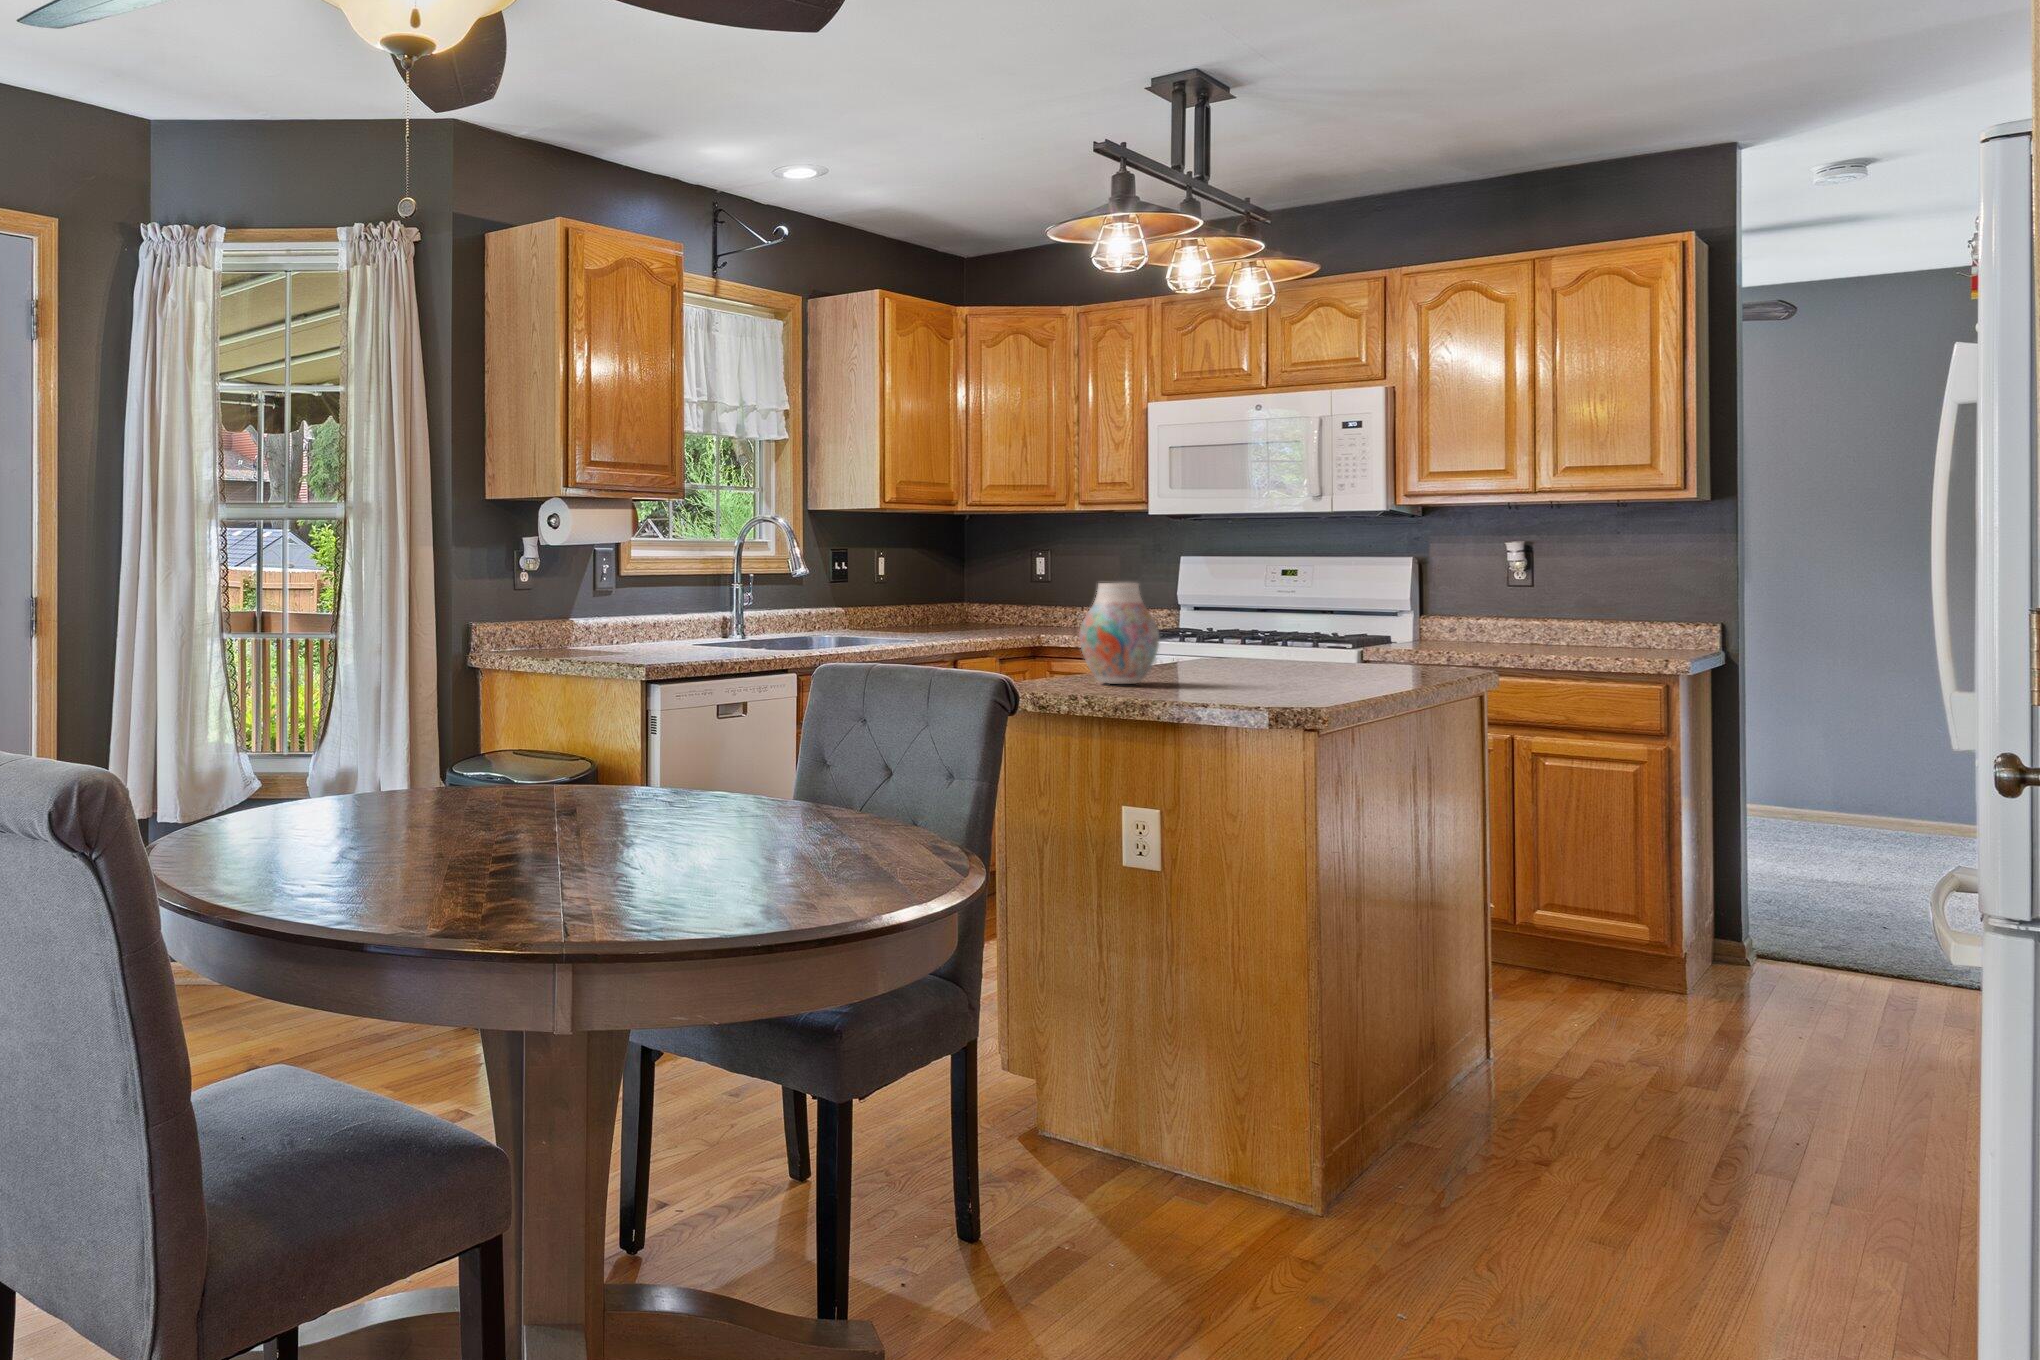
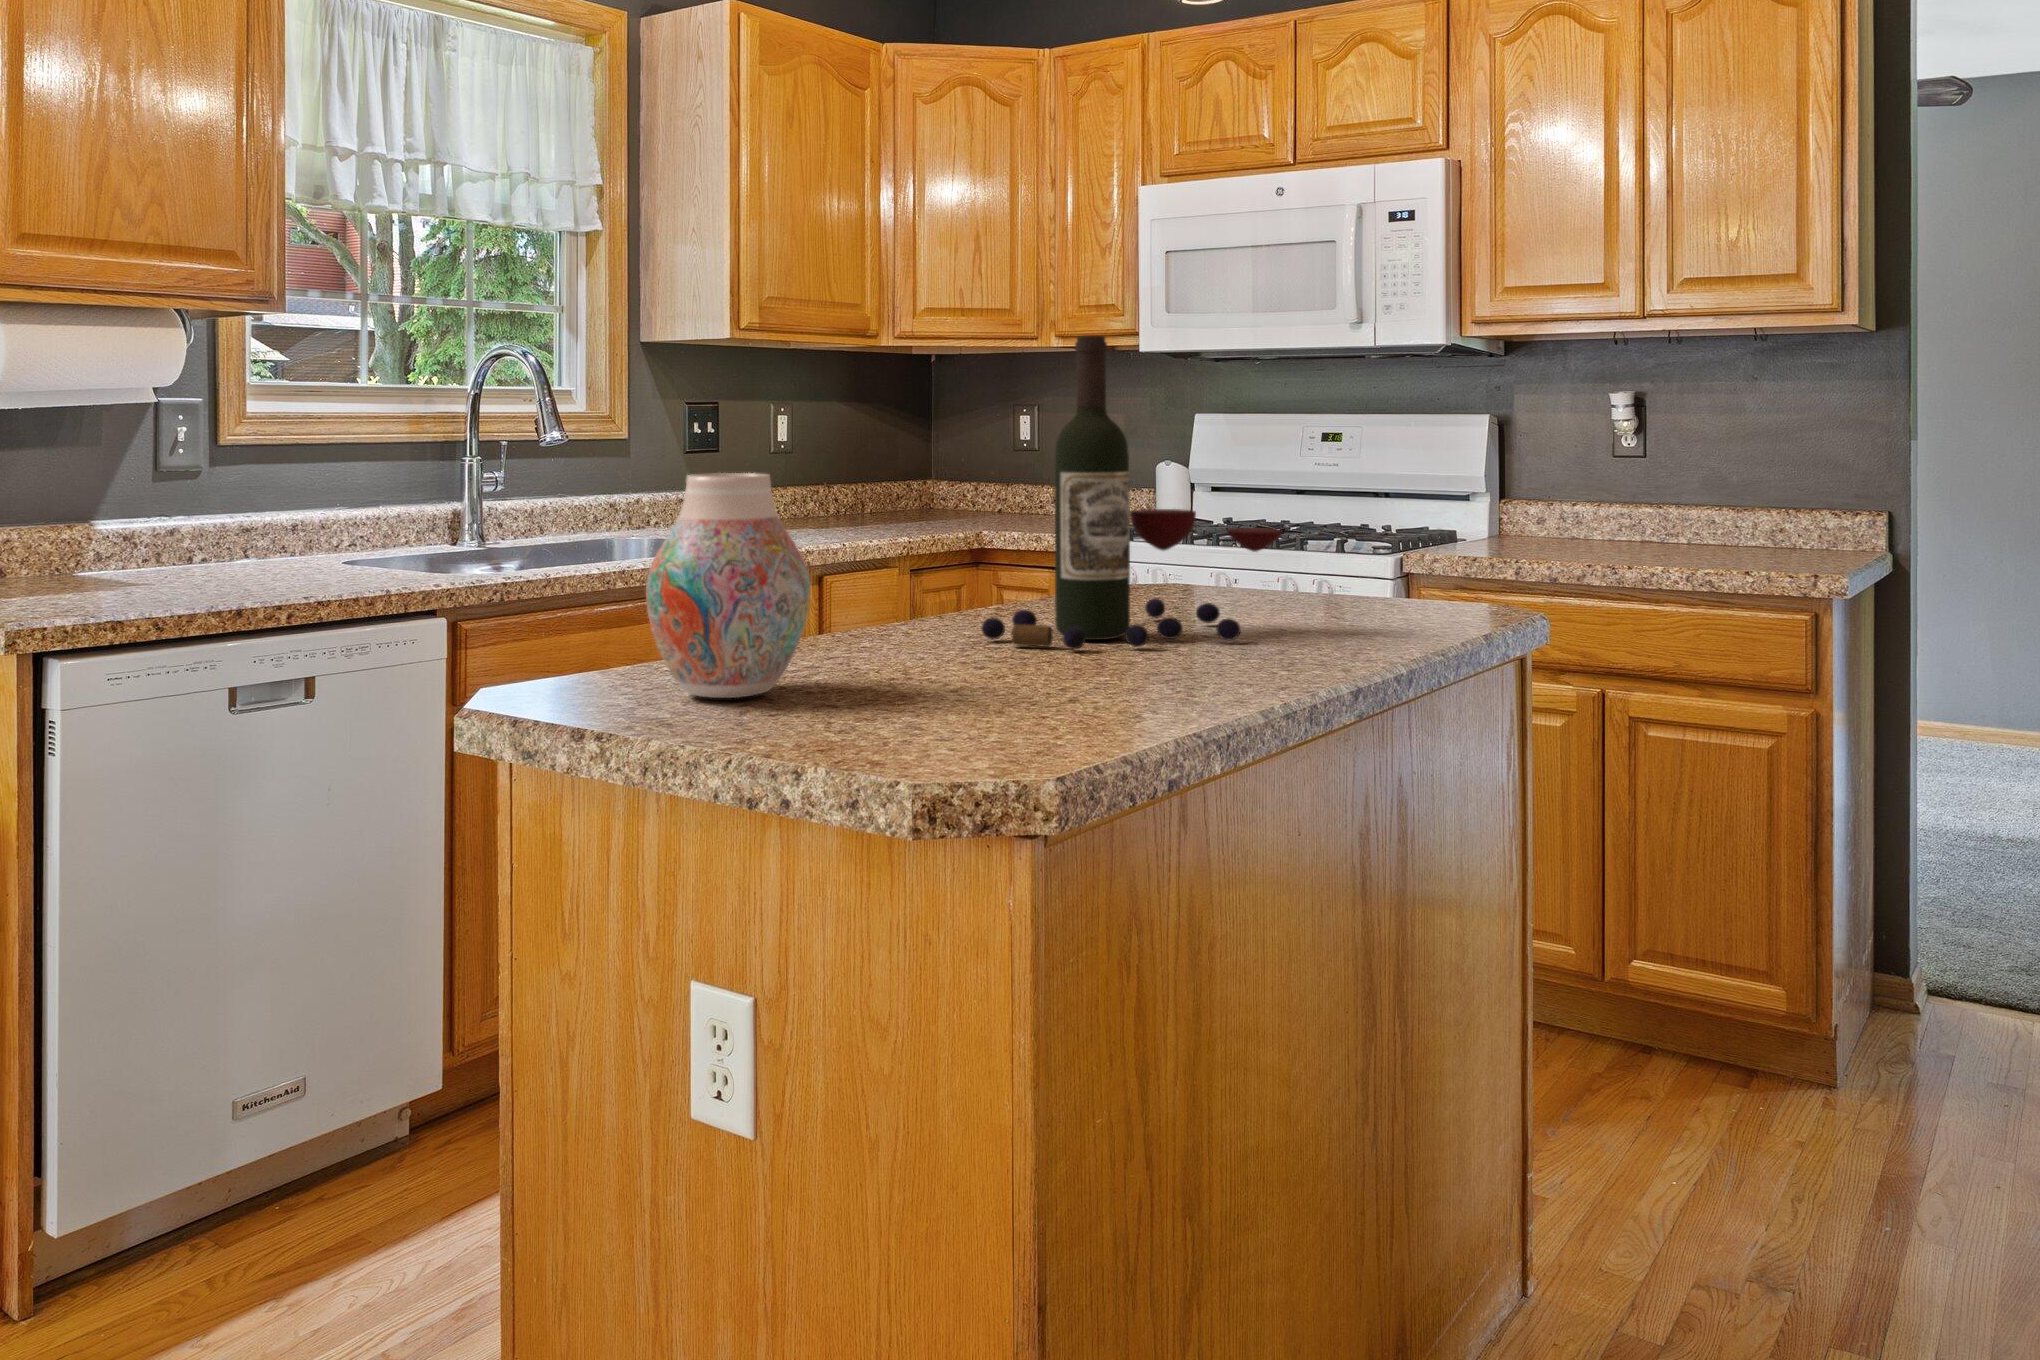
wine bottle: none [1196,515,1362,674] -> present [981,336,1283,649]

